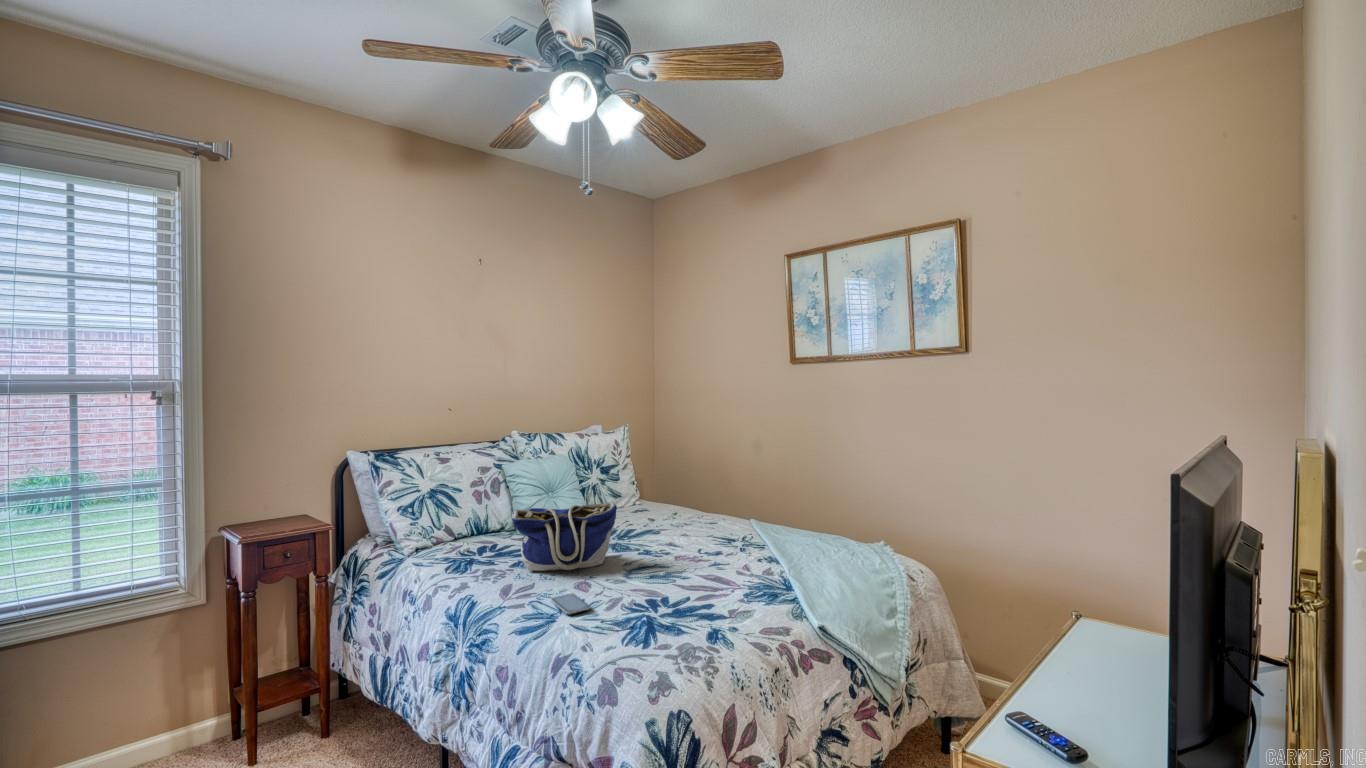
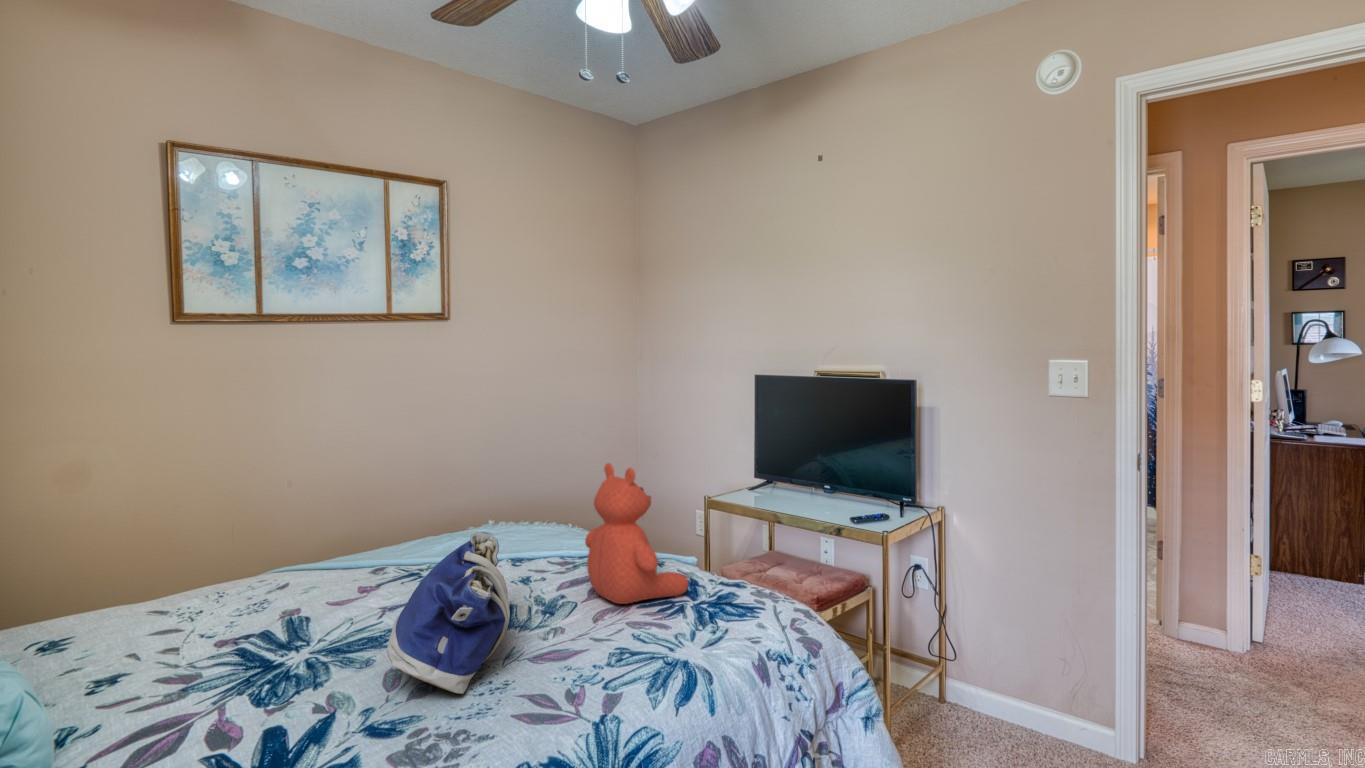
teddy bear: none [633,481,730,616] -> present [585,463,689,604]
smartphone: present [551,594,590,614] -> none [599,634,674,667]

